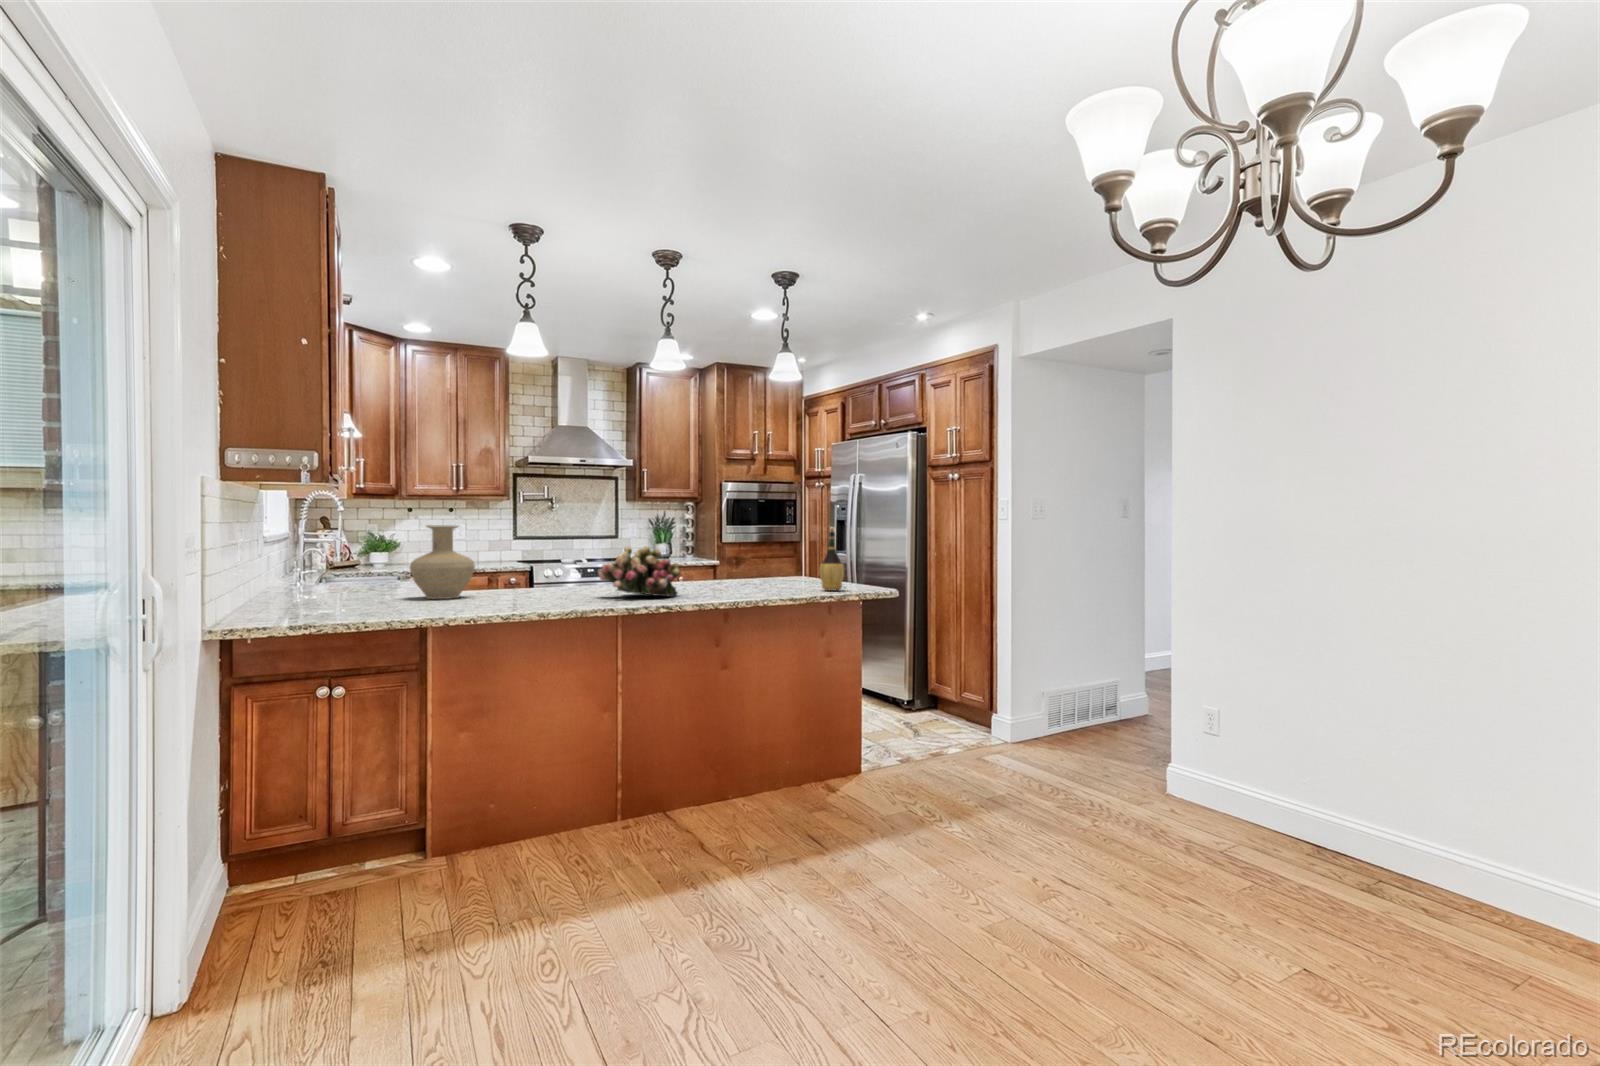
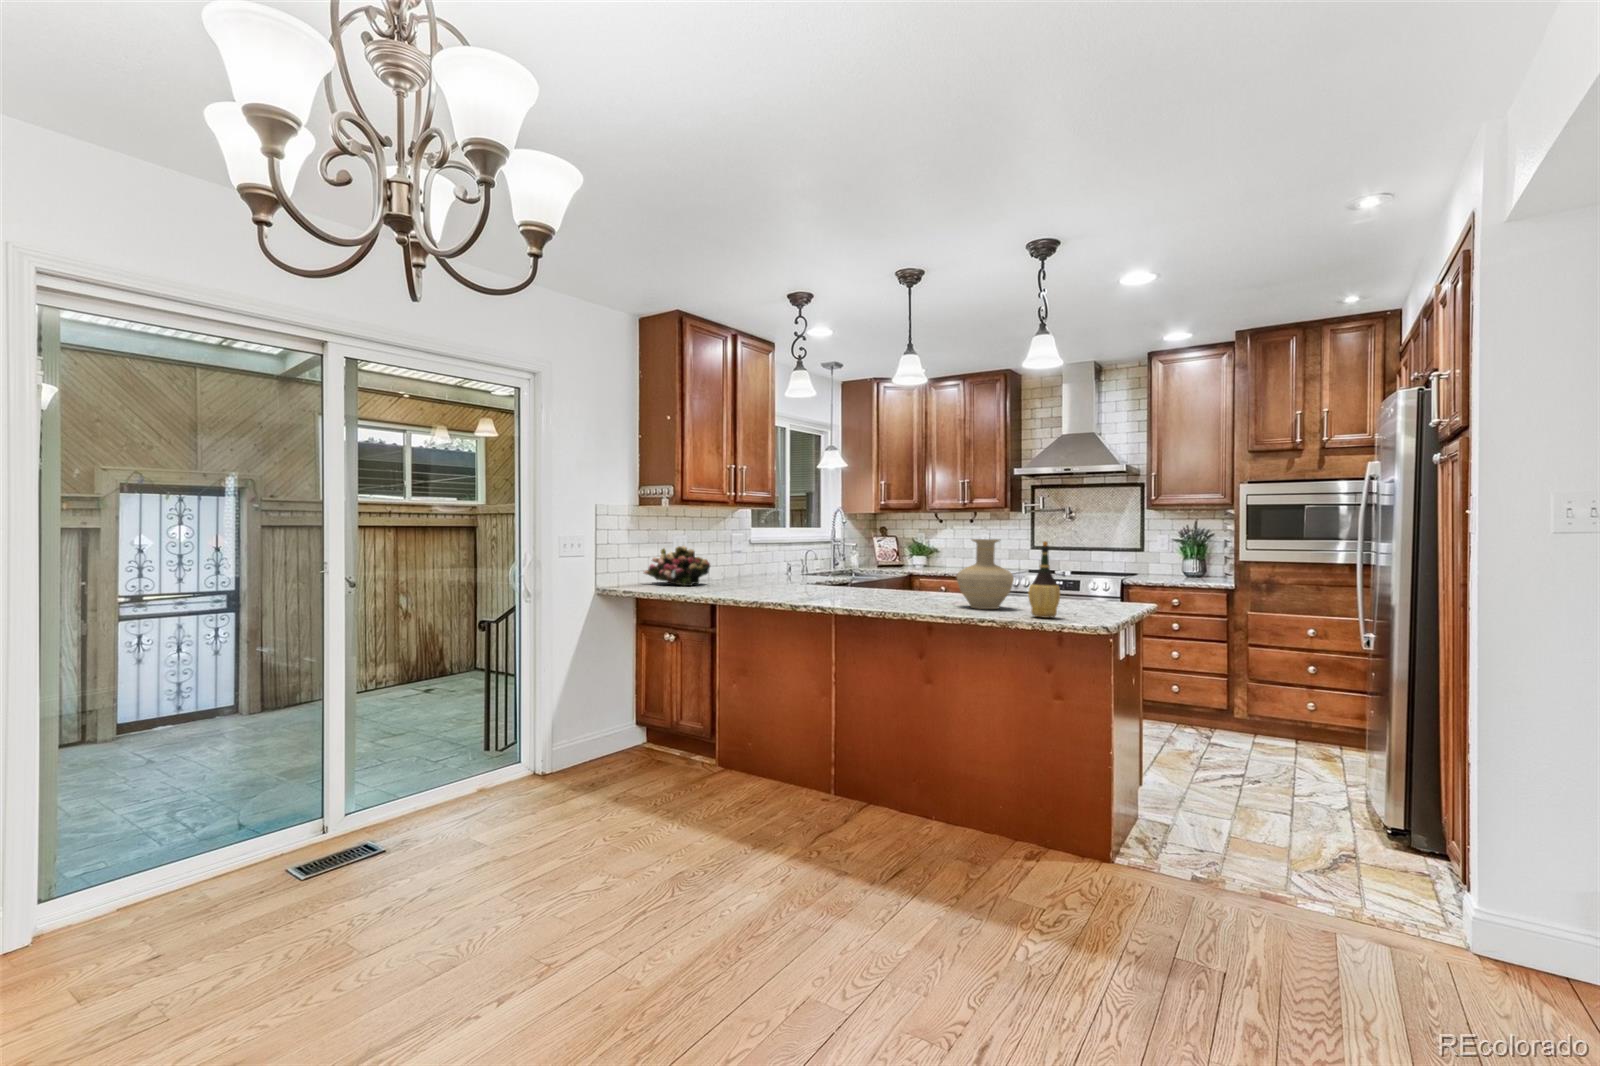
vase: present [410,525,475,599] -> present [957,539,1014,609]
flower arrangement: present [598,546,681,596] -> present [643,546,710,586]

